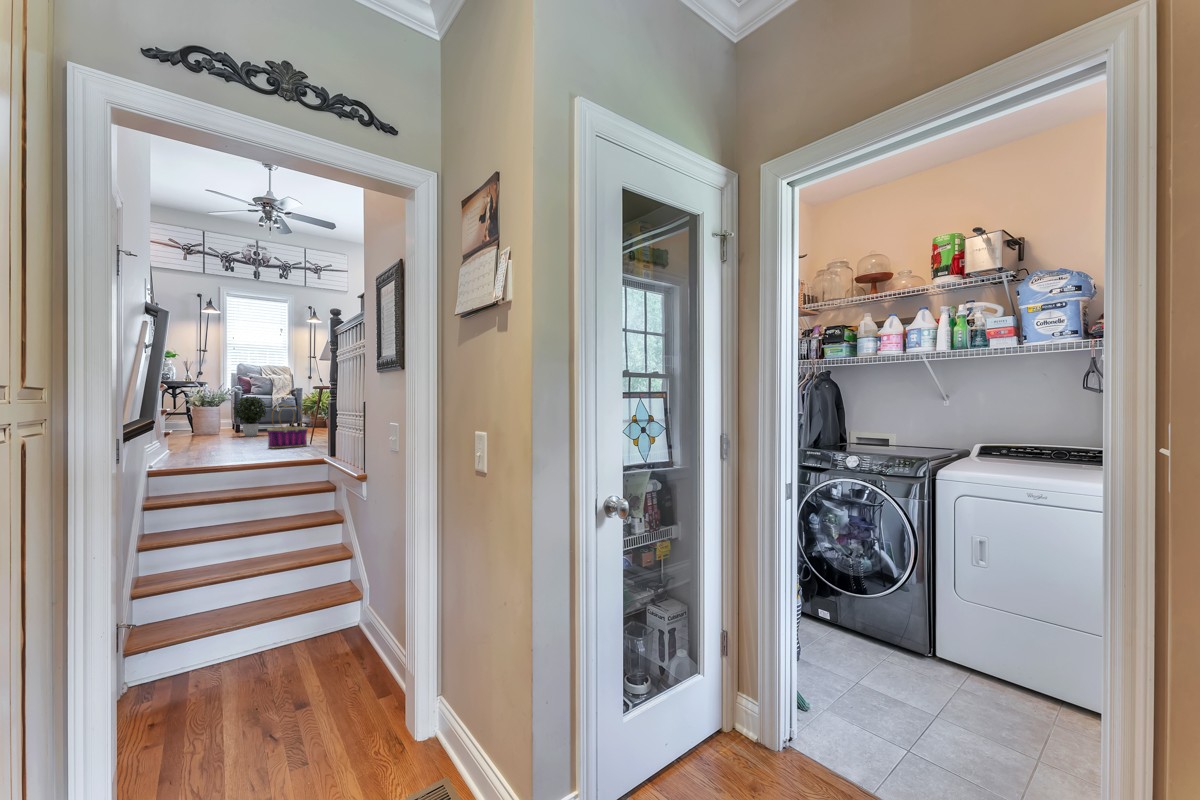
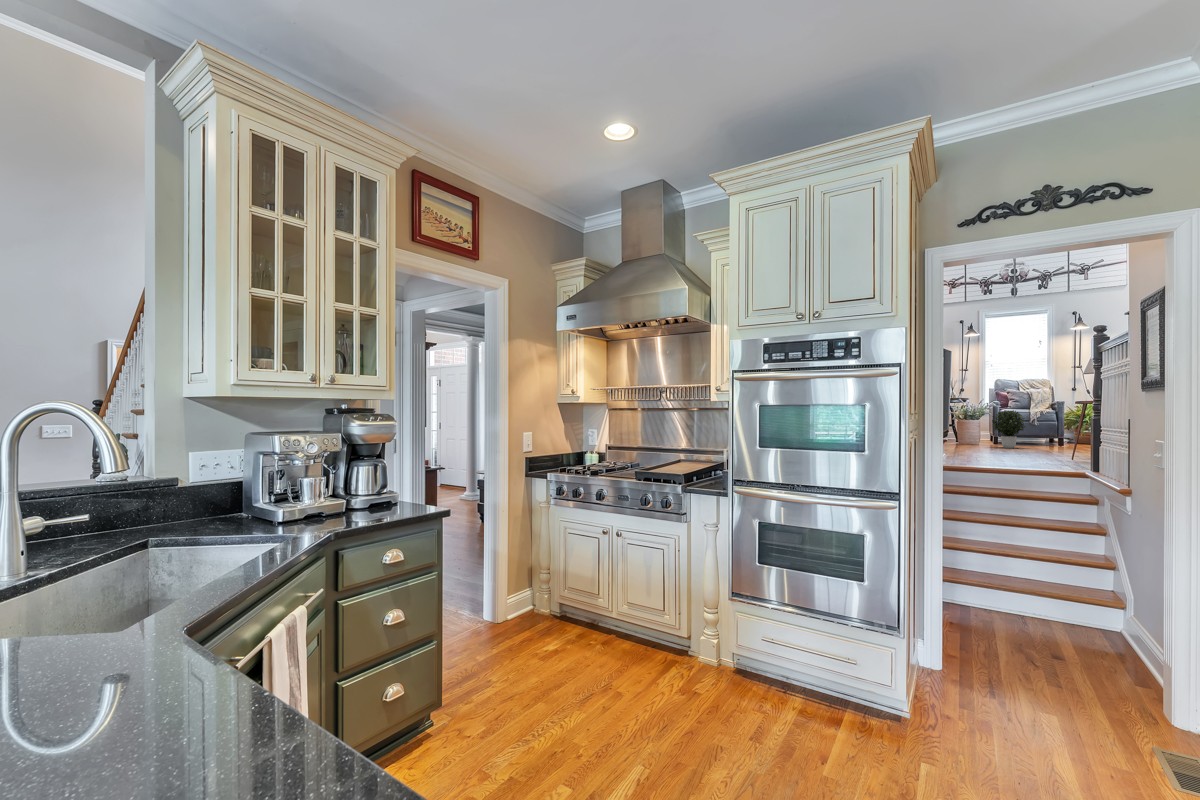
basket: present [267,405,308,448] -> none [1026,419,1070,461]

